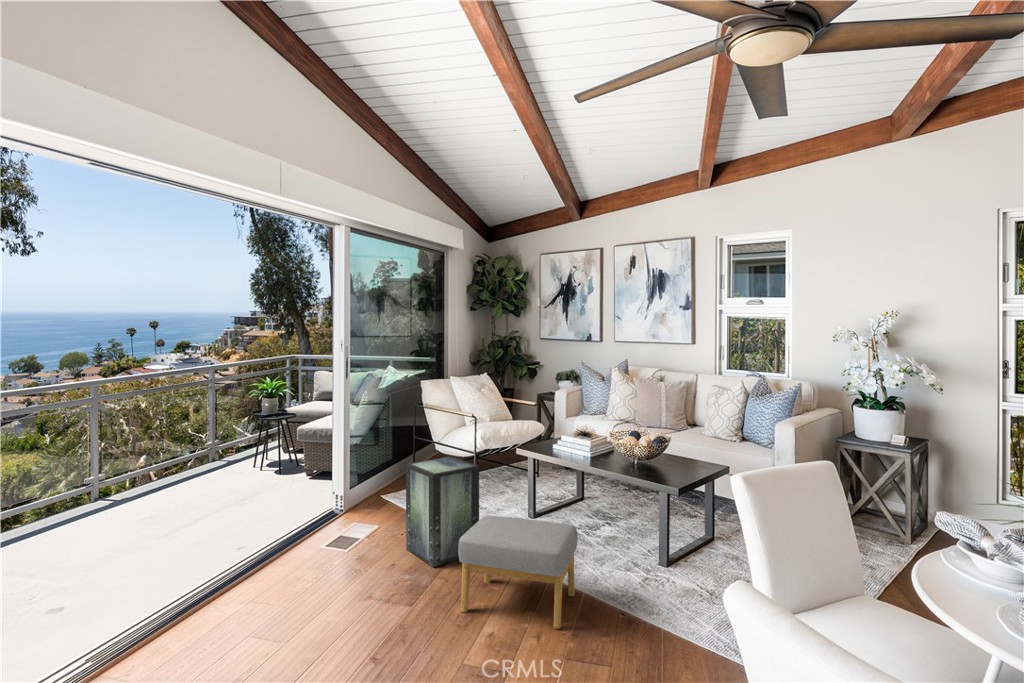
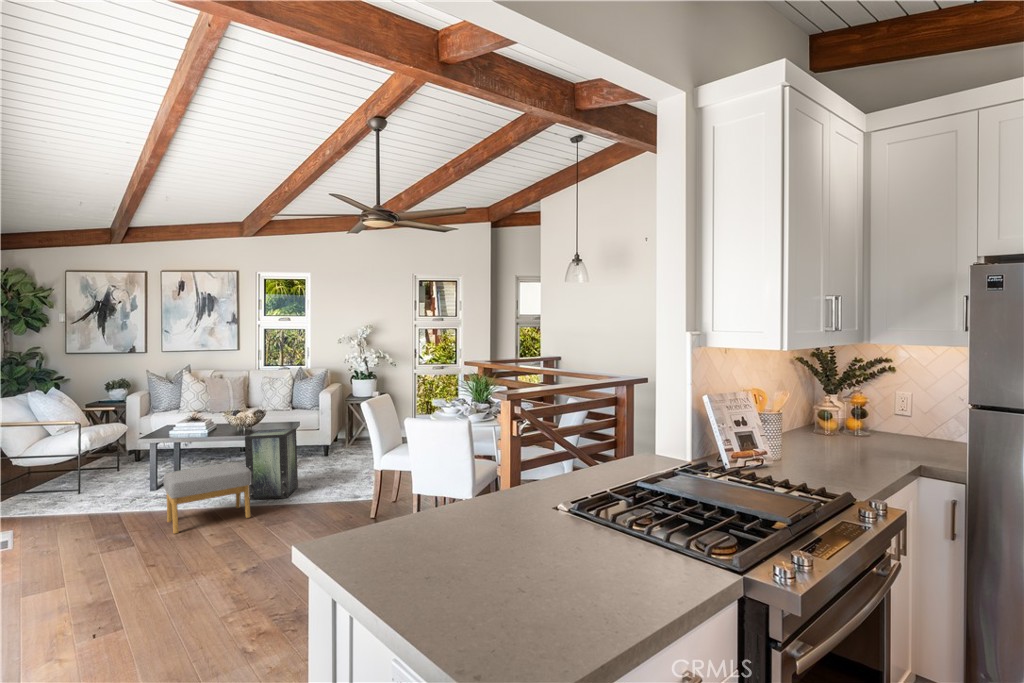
storage box: present [406,456,479,567] -> present [245,429,298,500]

